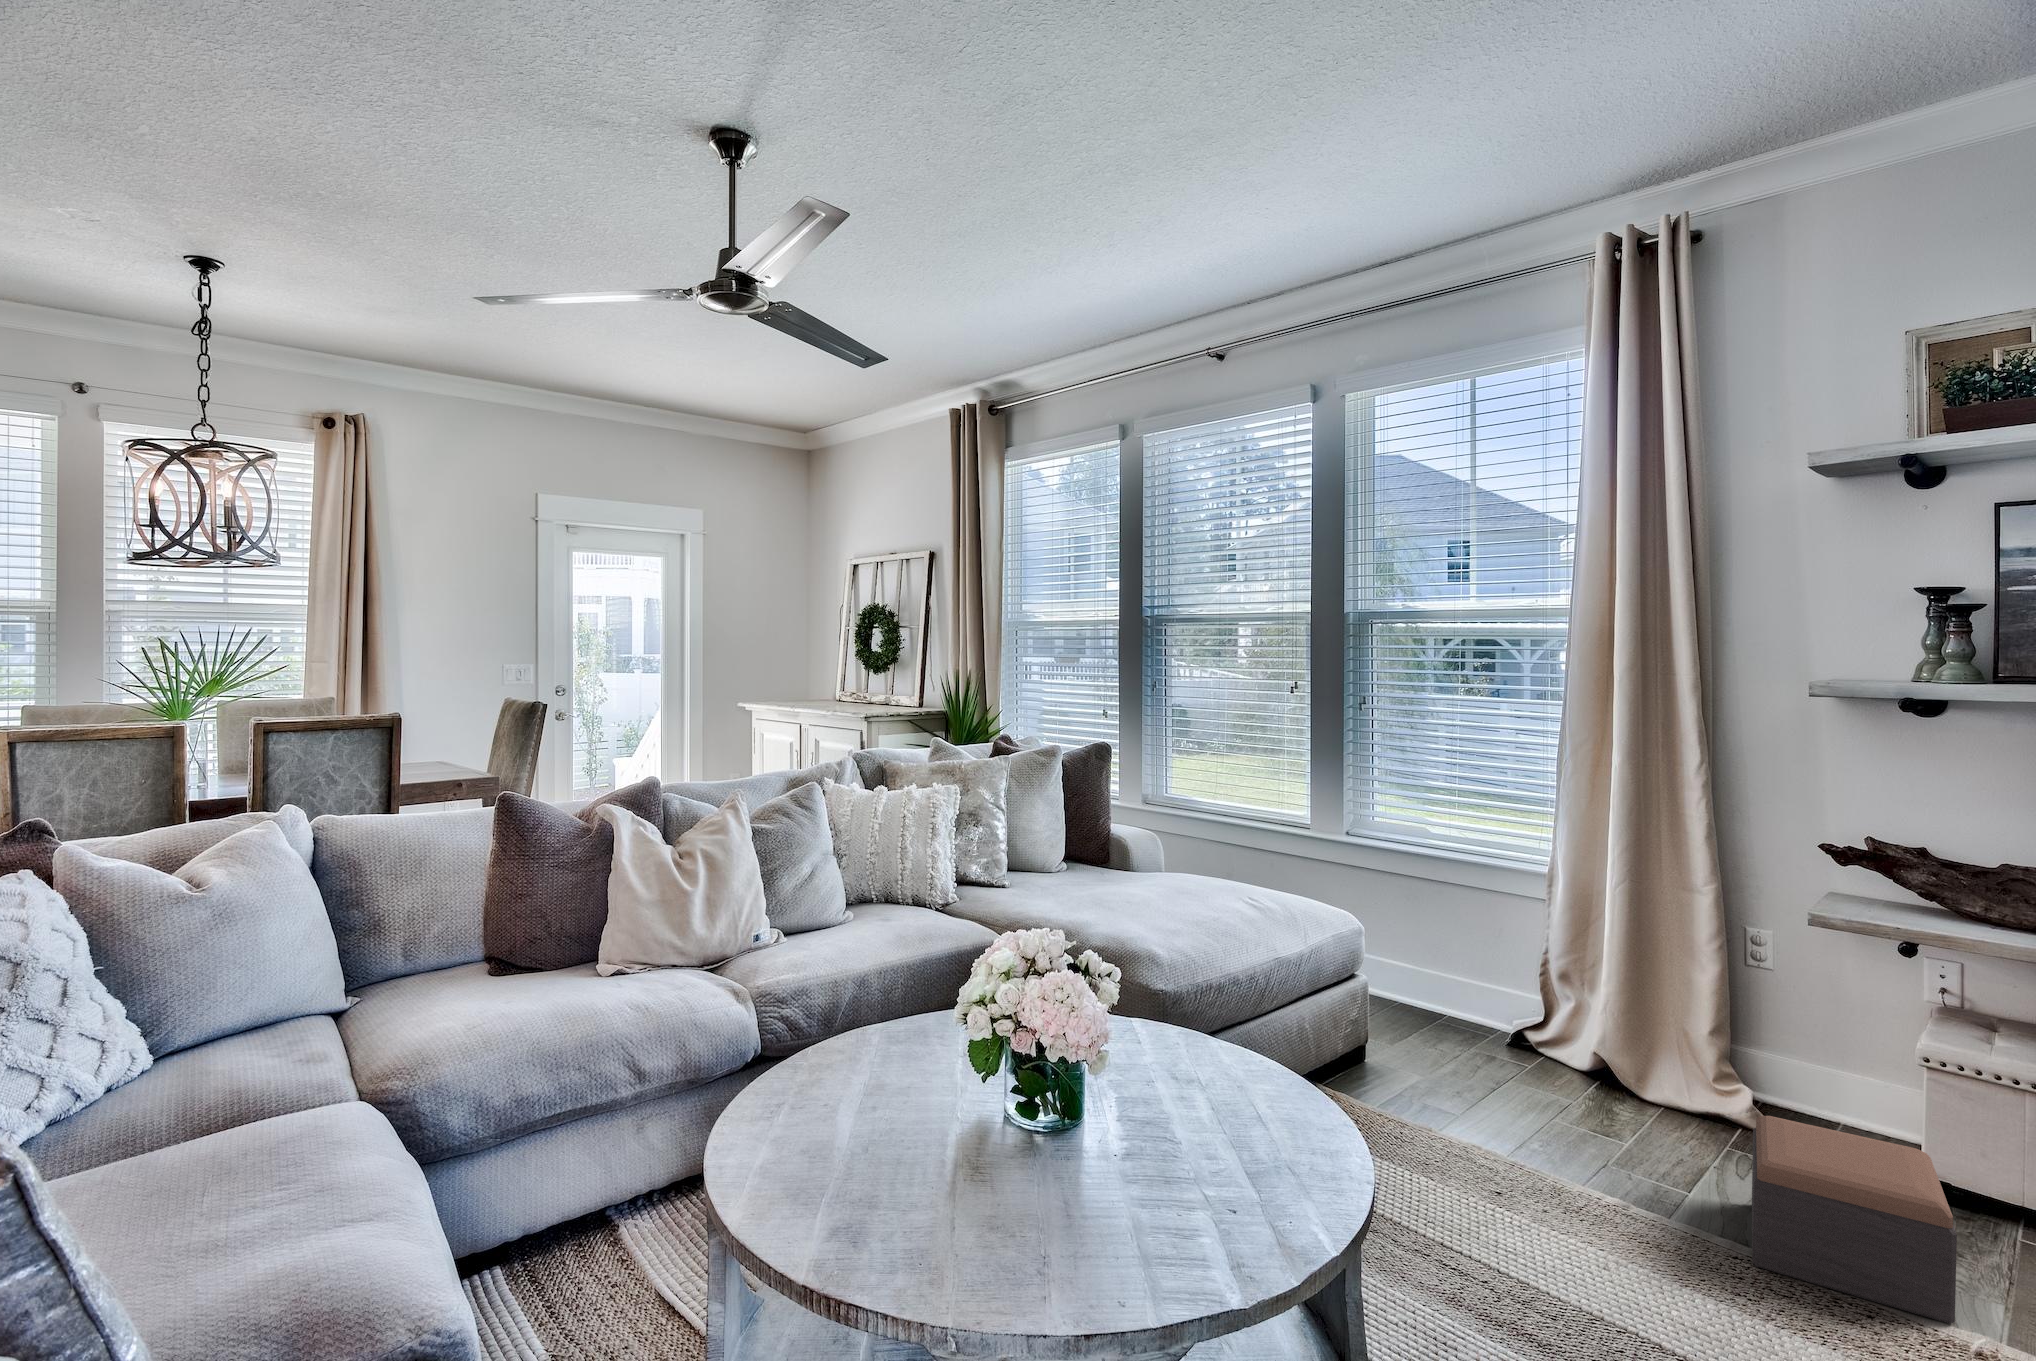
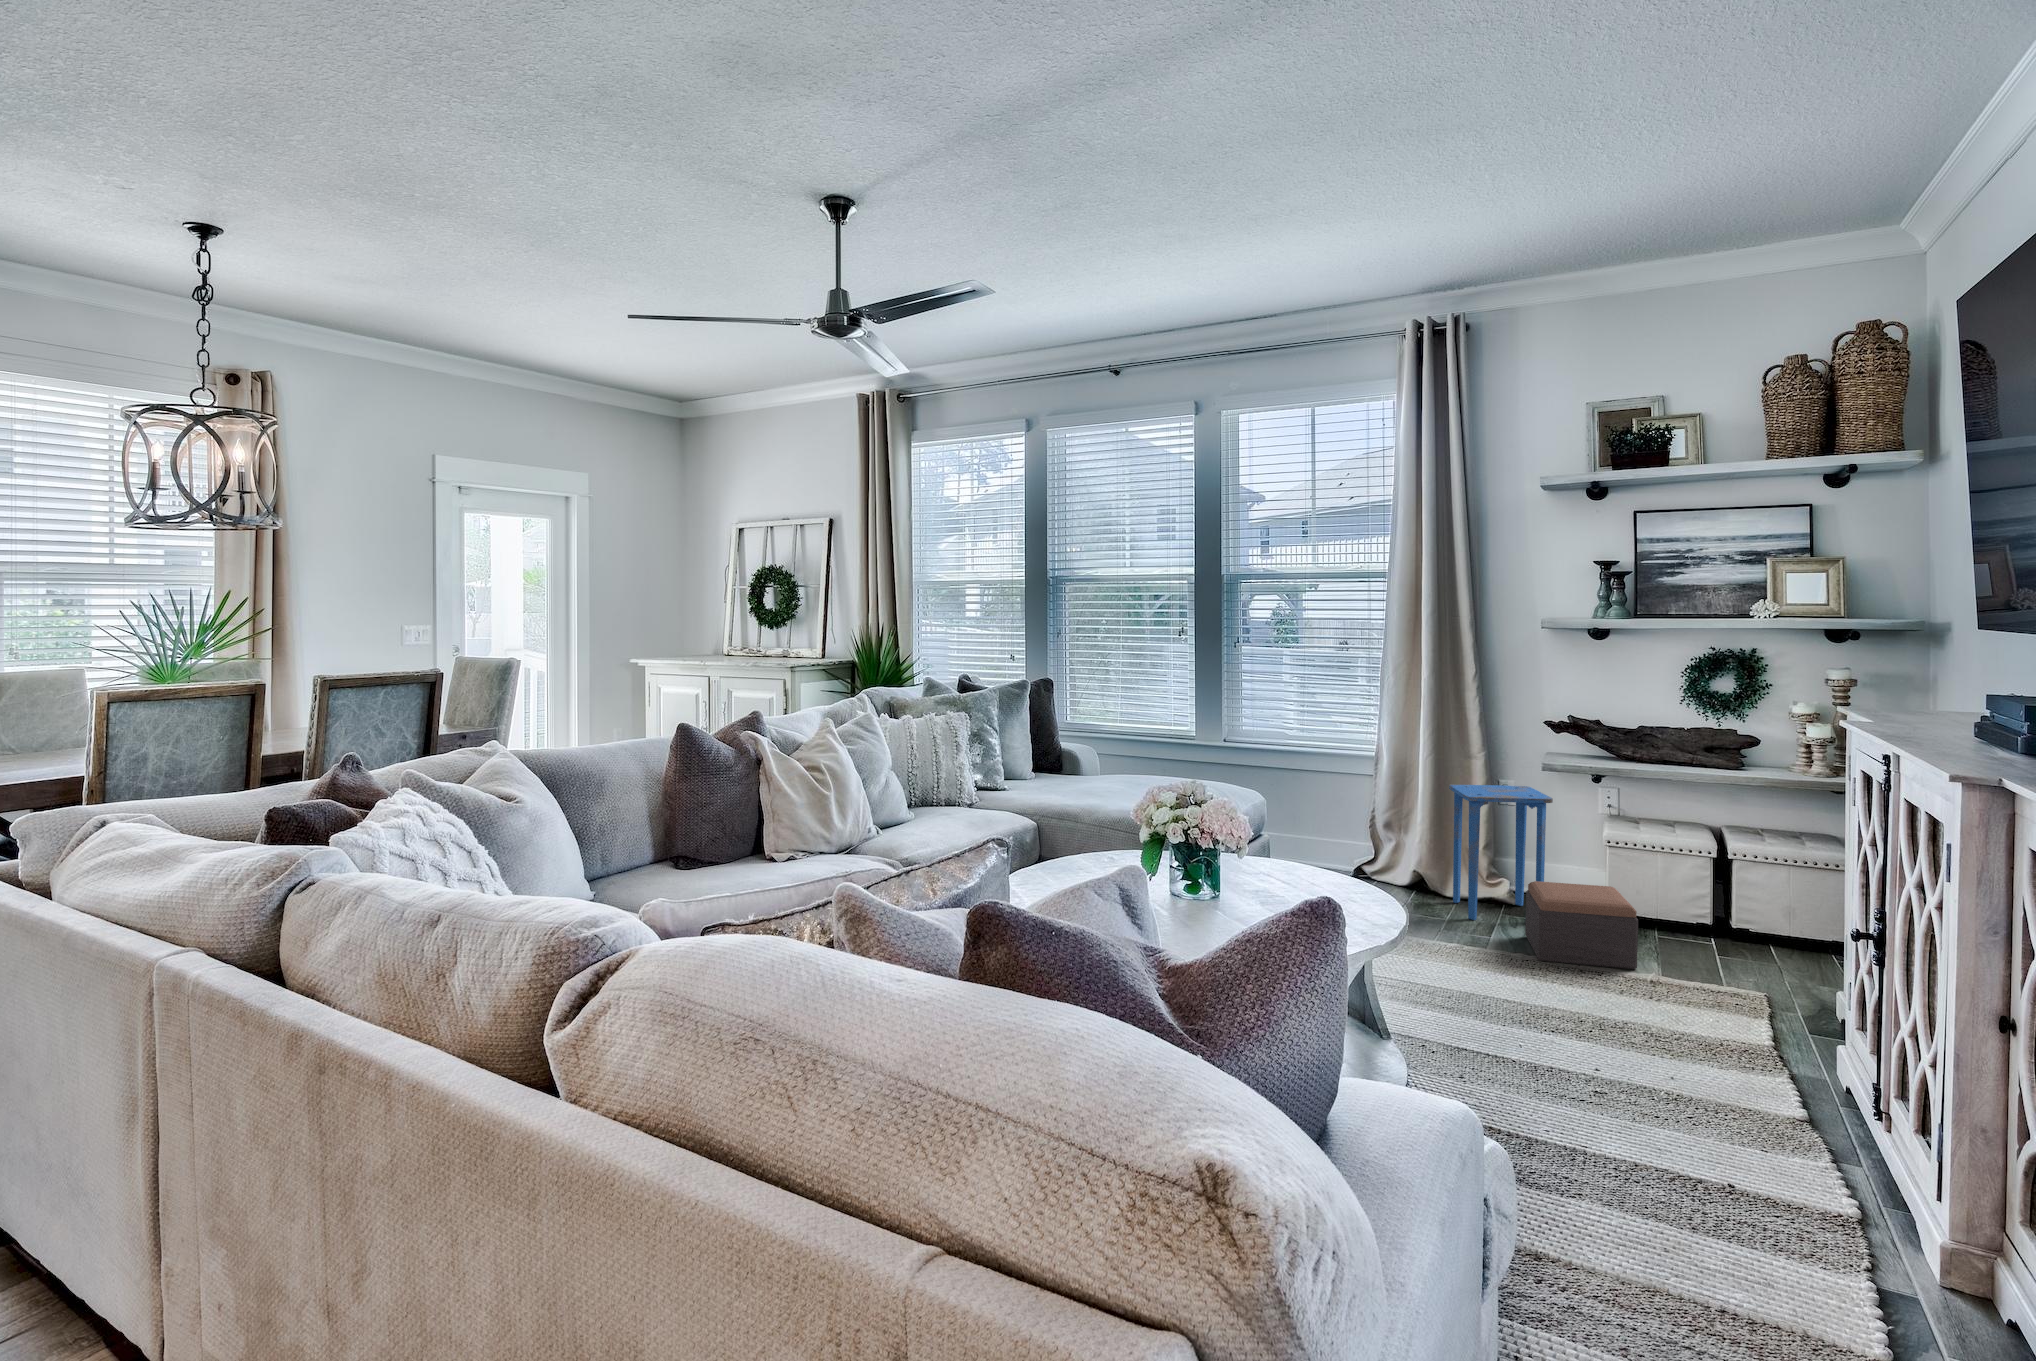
side table: none [1648,928,1817,1177] -> present [1449,785,1553,920]

